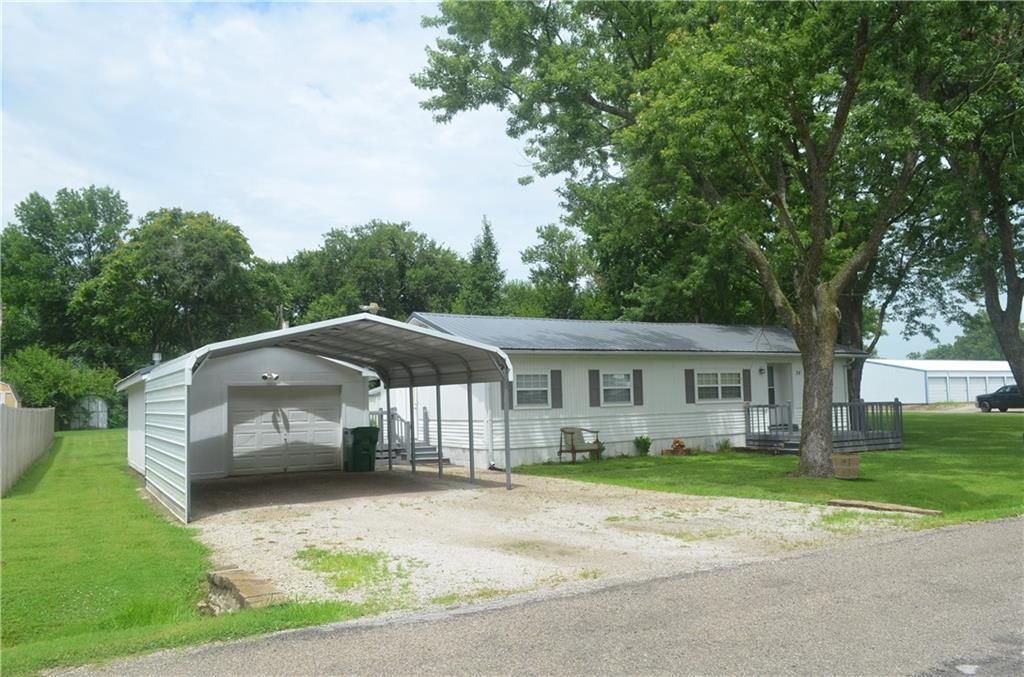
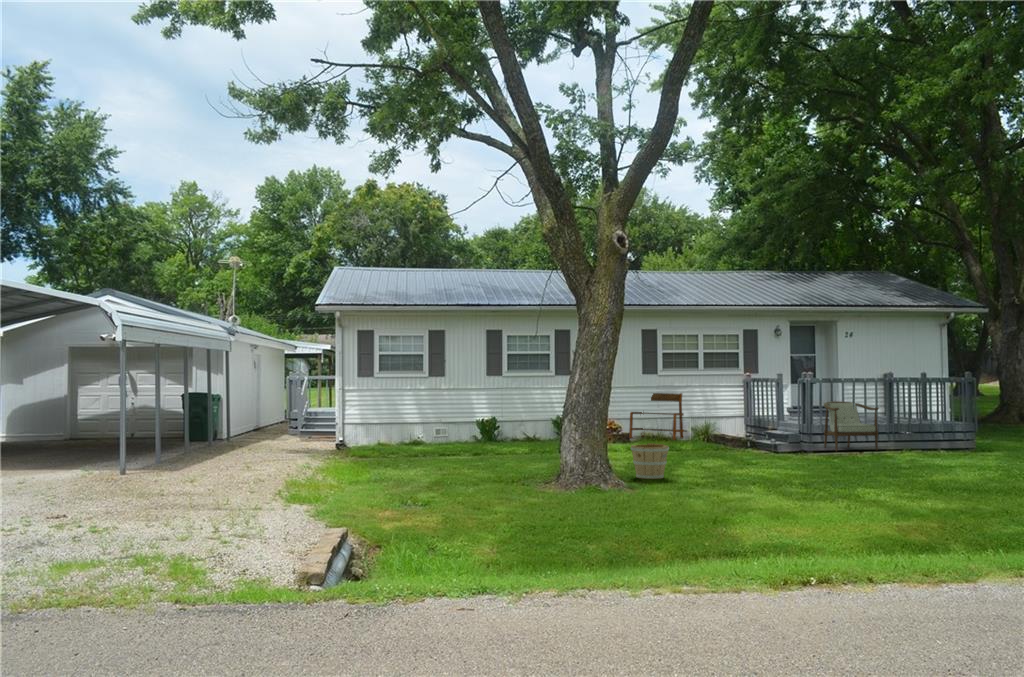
bench: none [682,418,721,453] -> present [629,393,684,440]
armchair: present [559,427,599,464] -> present [824,401,879,451]

